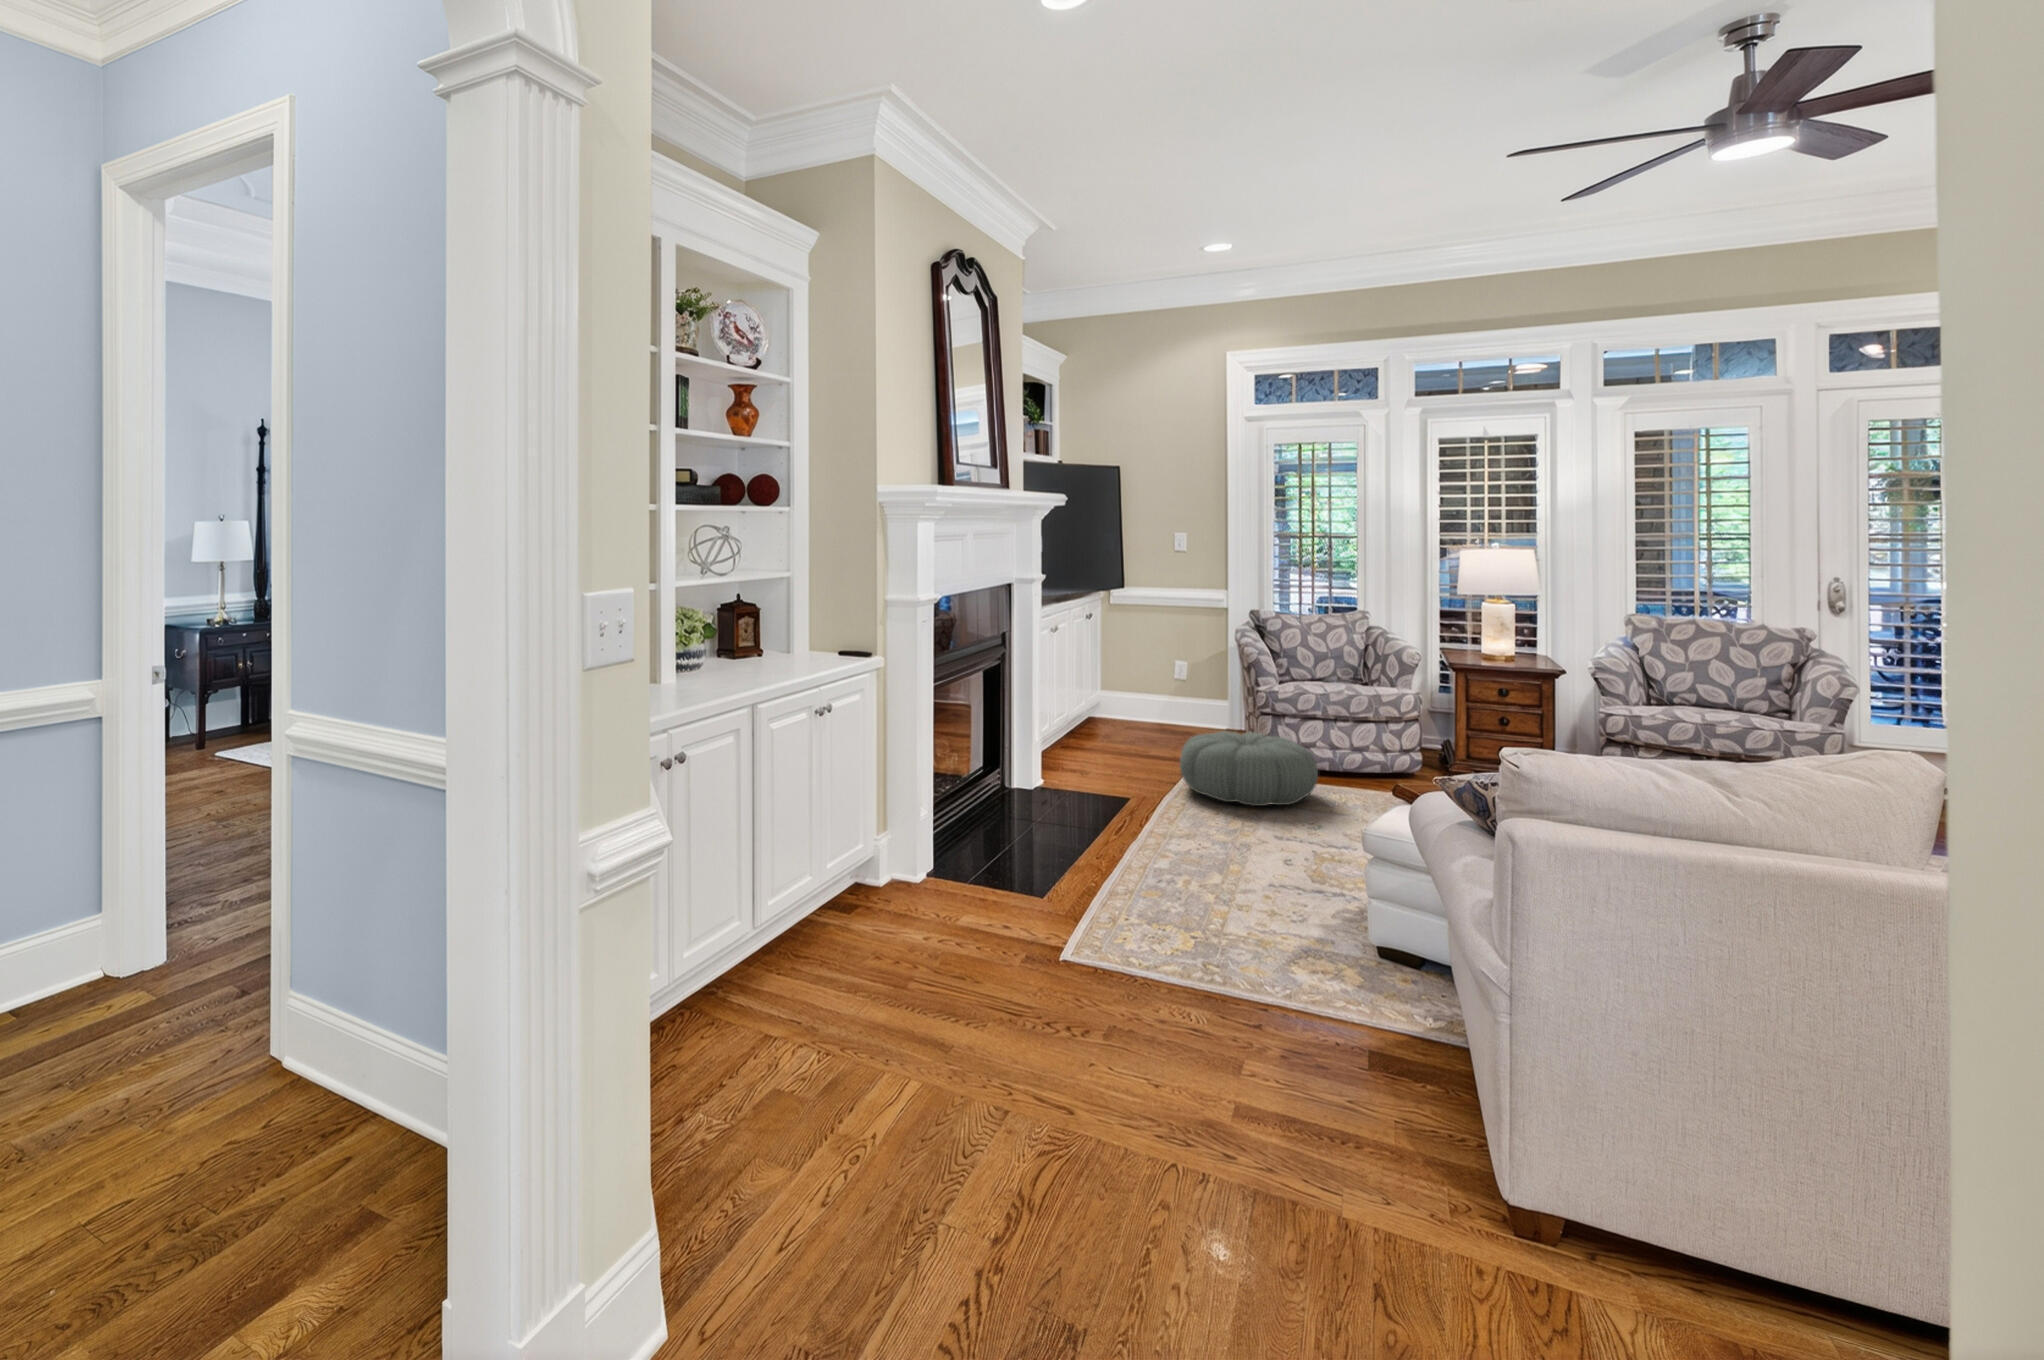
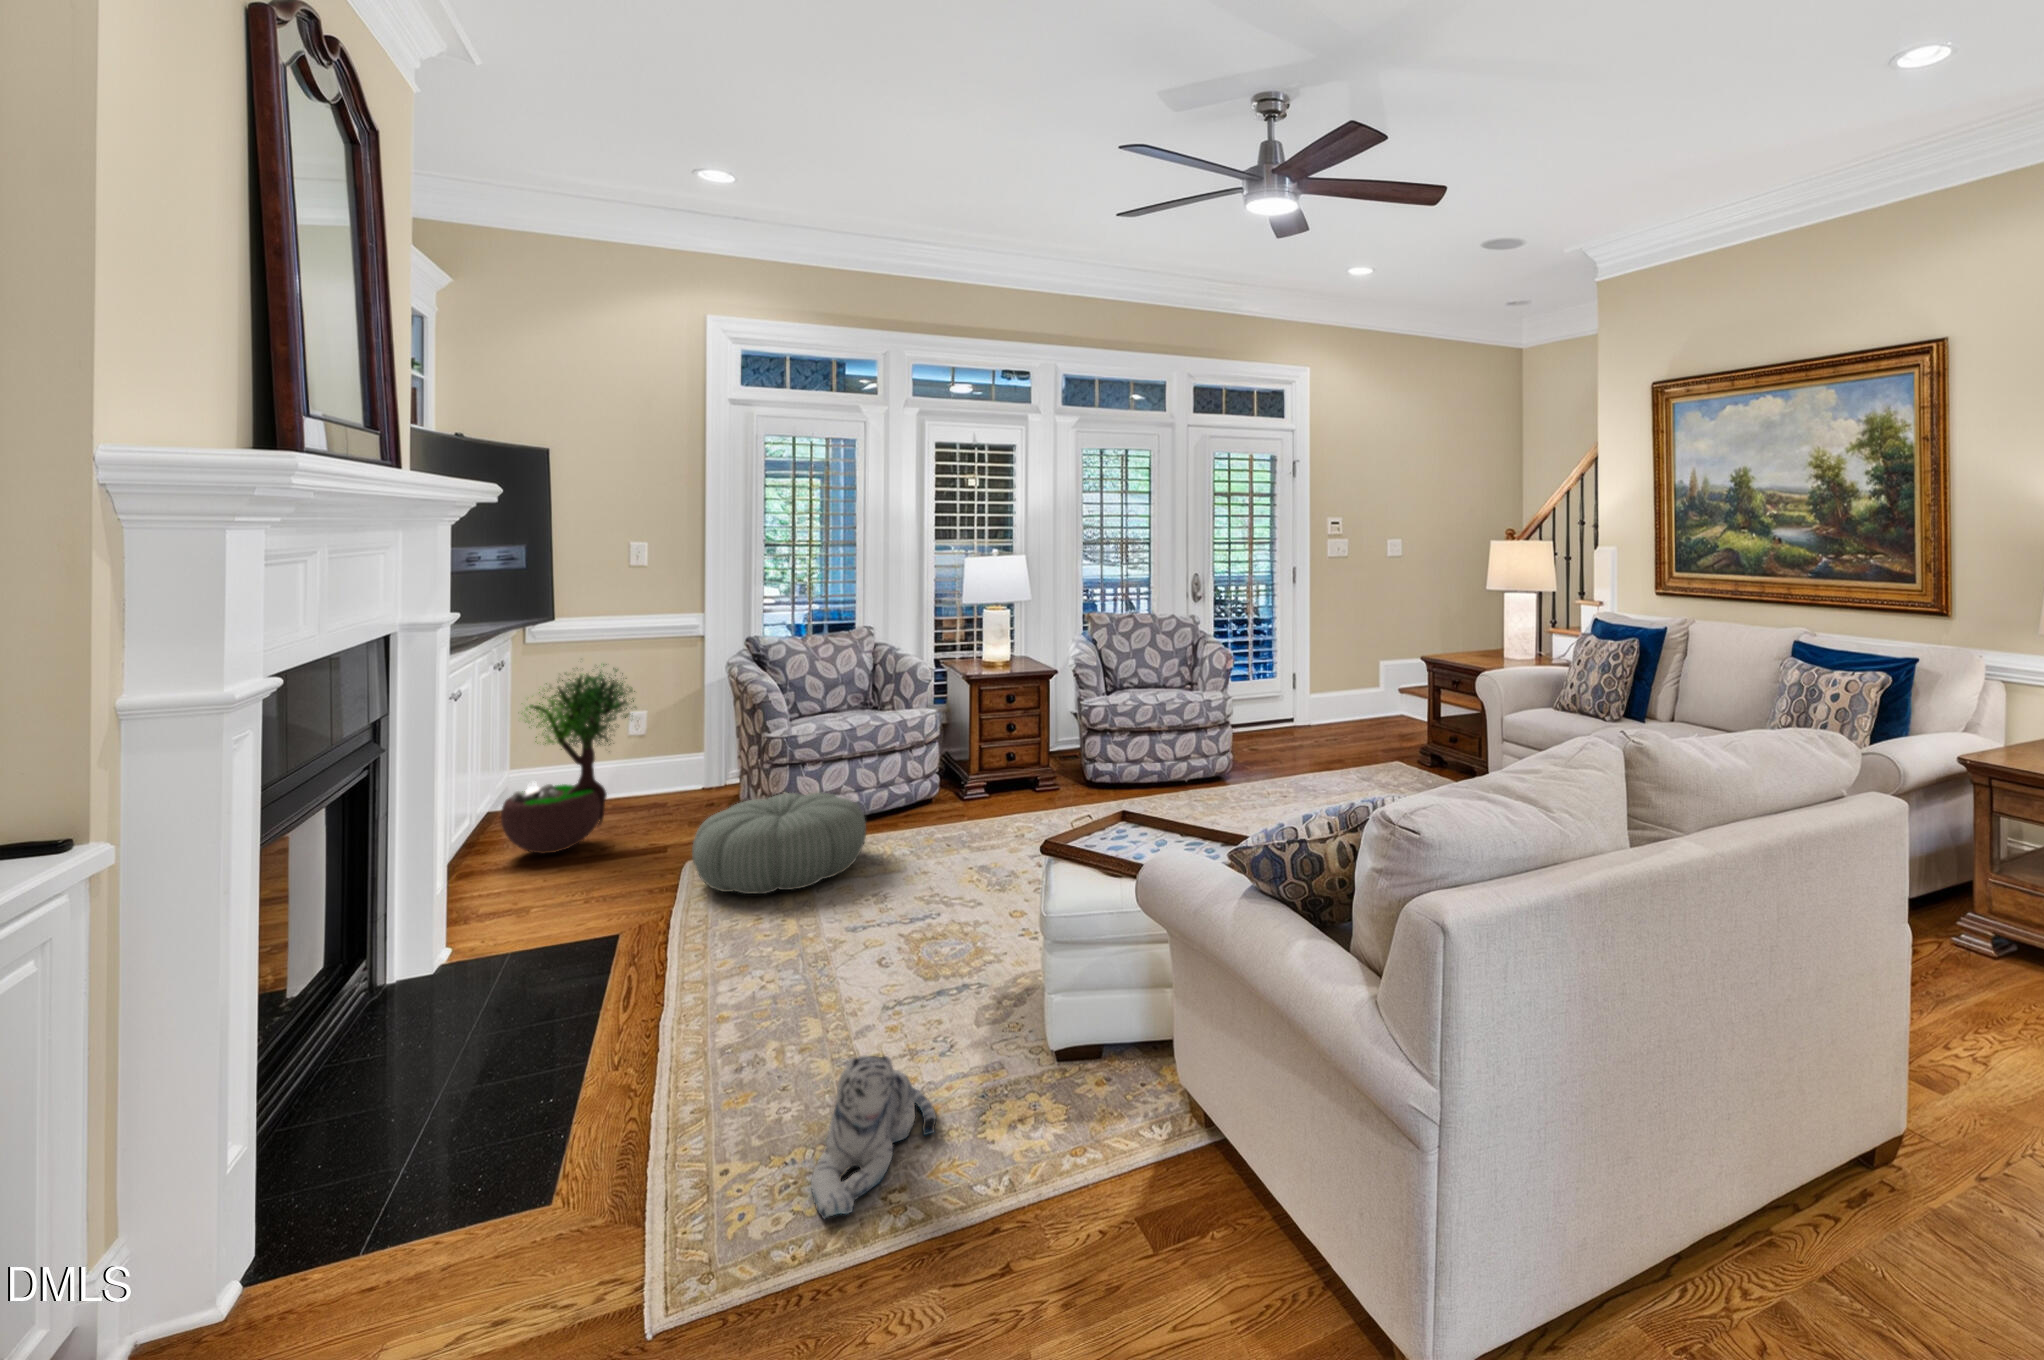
potted tree: none [1075,607,1159,745] -> present [501,664,636,854]
plush toy: none [1167,874,1268,962] -> present [811,1055,936,1219]

